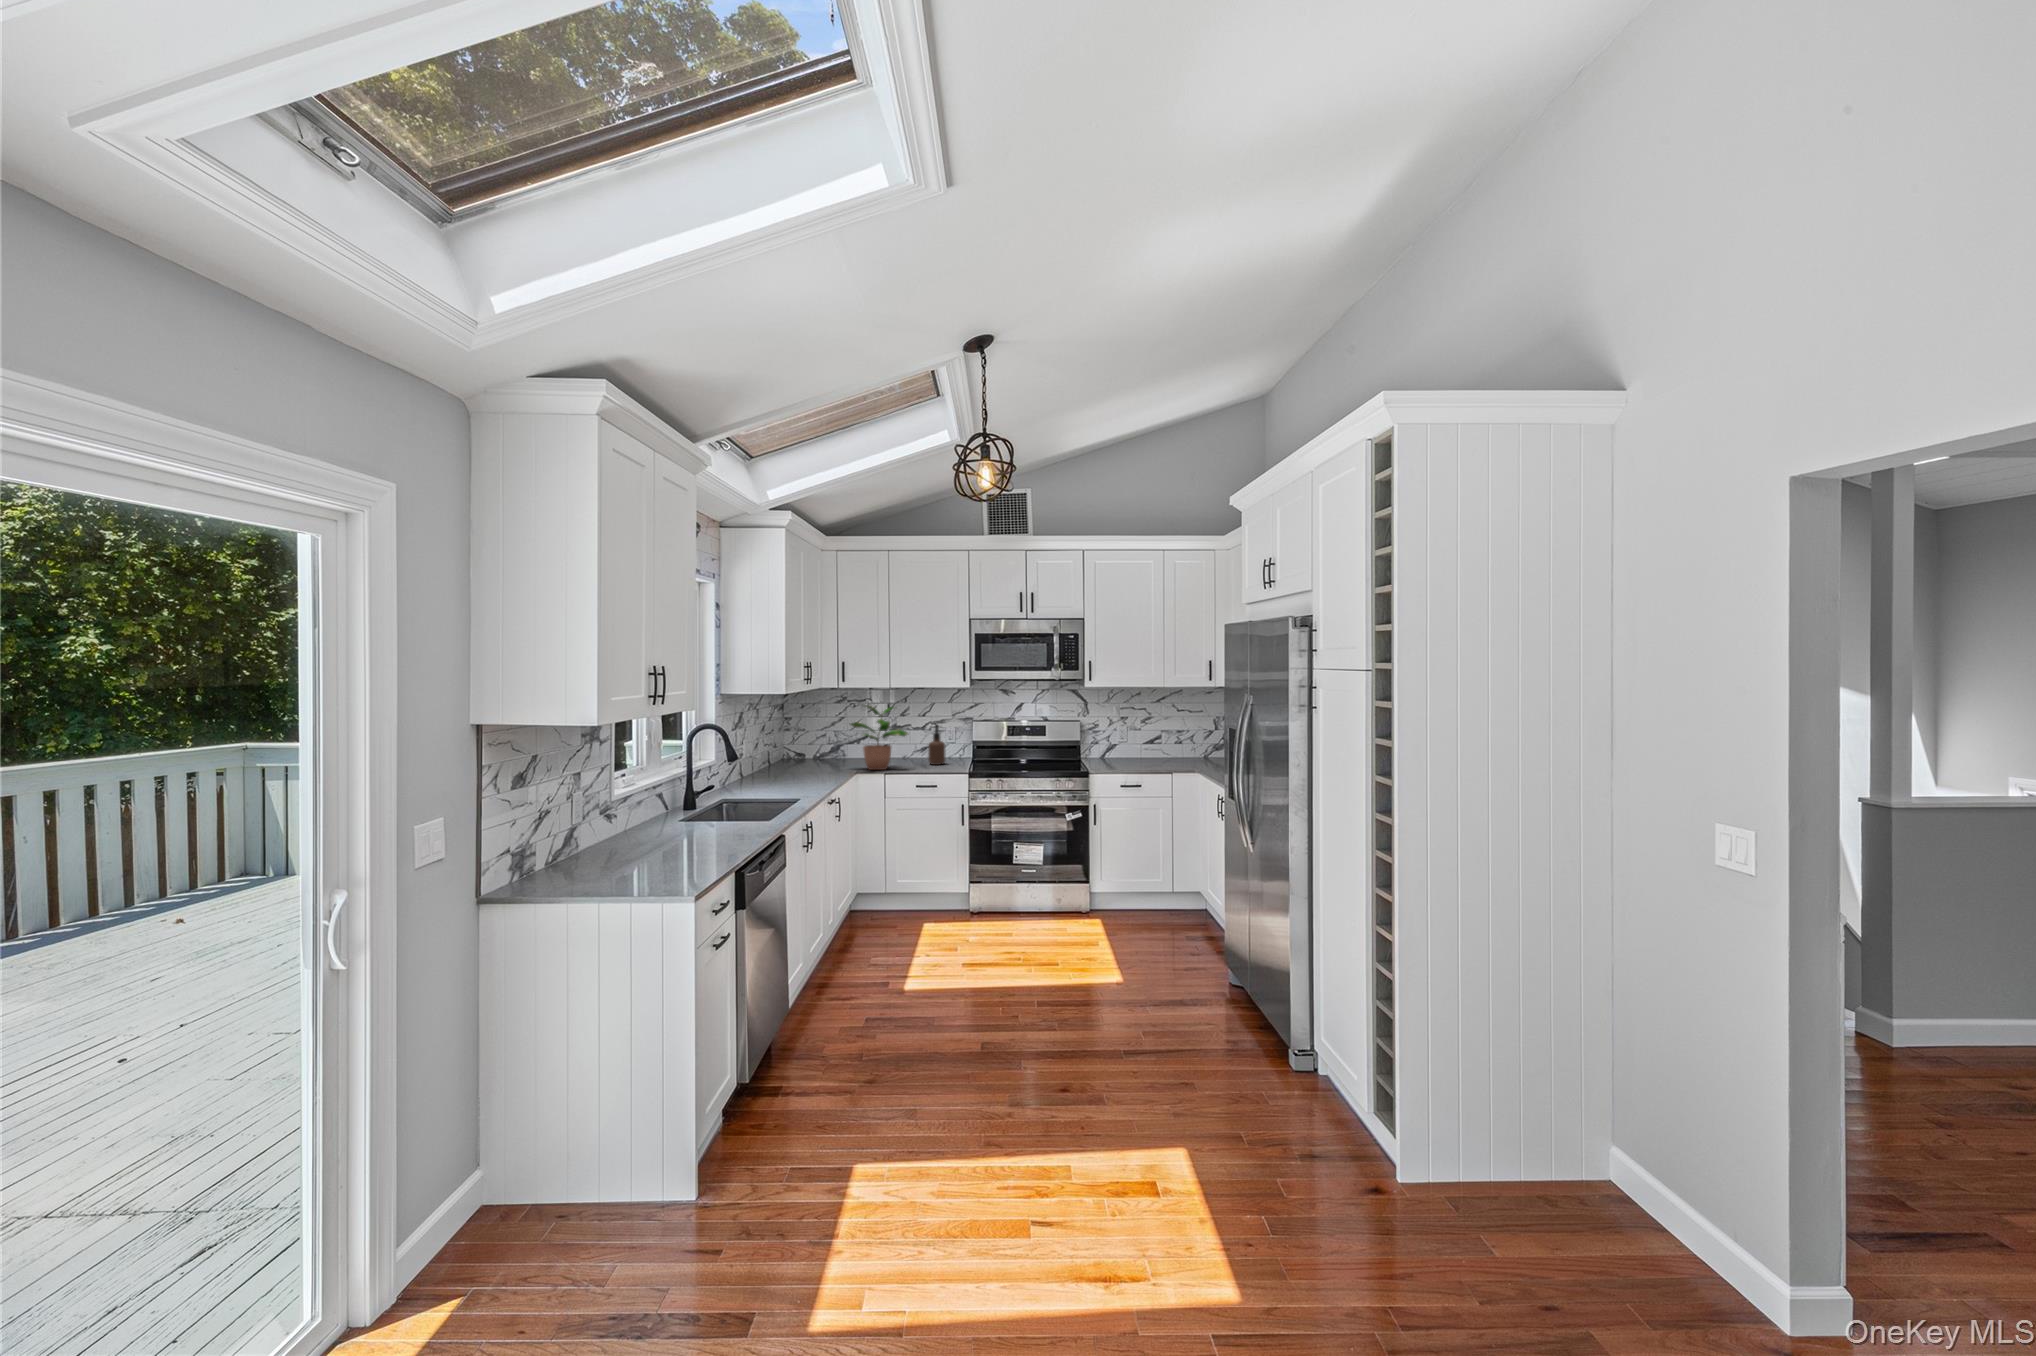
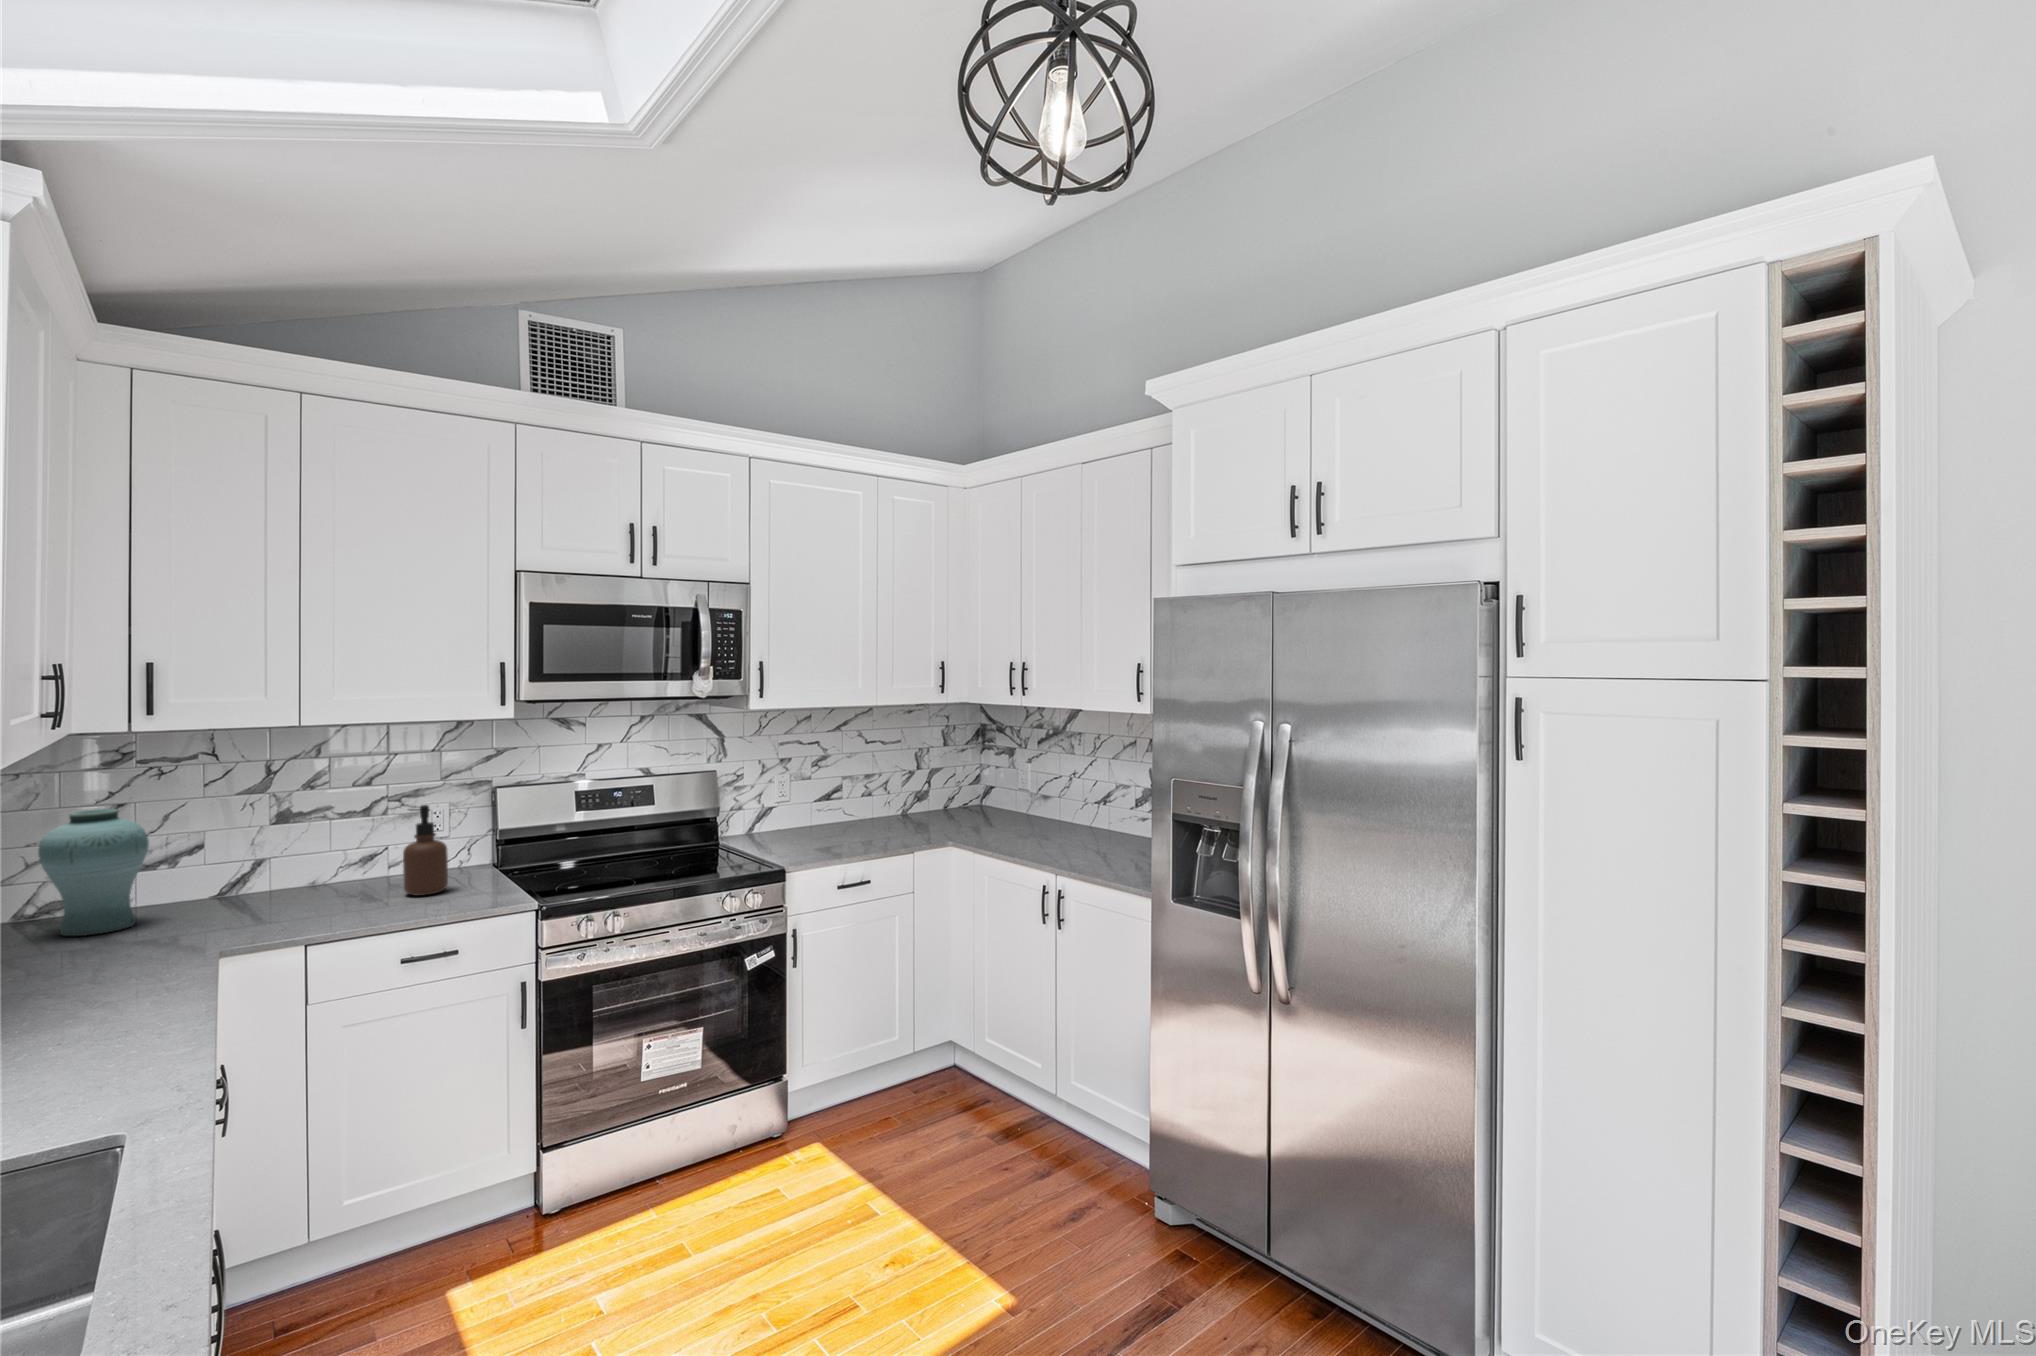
potted plant: present [850,705,908,770] -> none [176,773,372,939]
vase: none [815,717,847,765] -> present [38,809,149,936]

